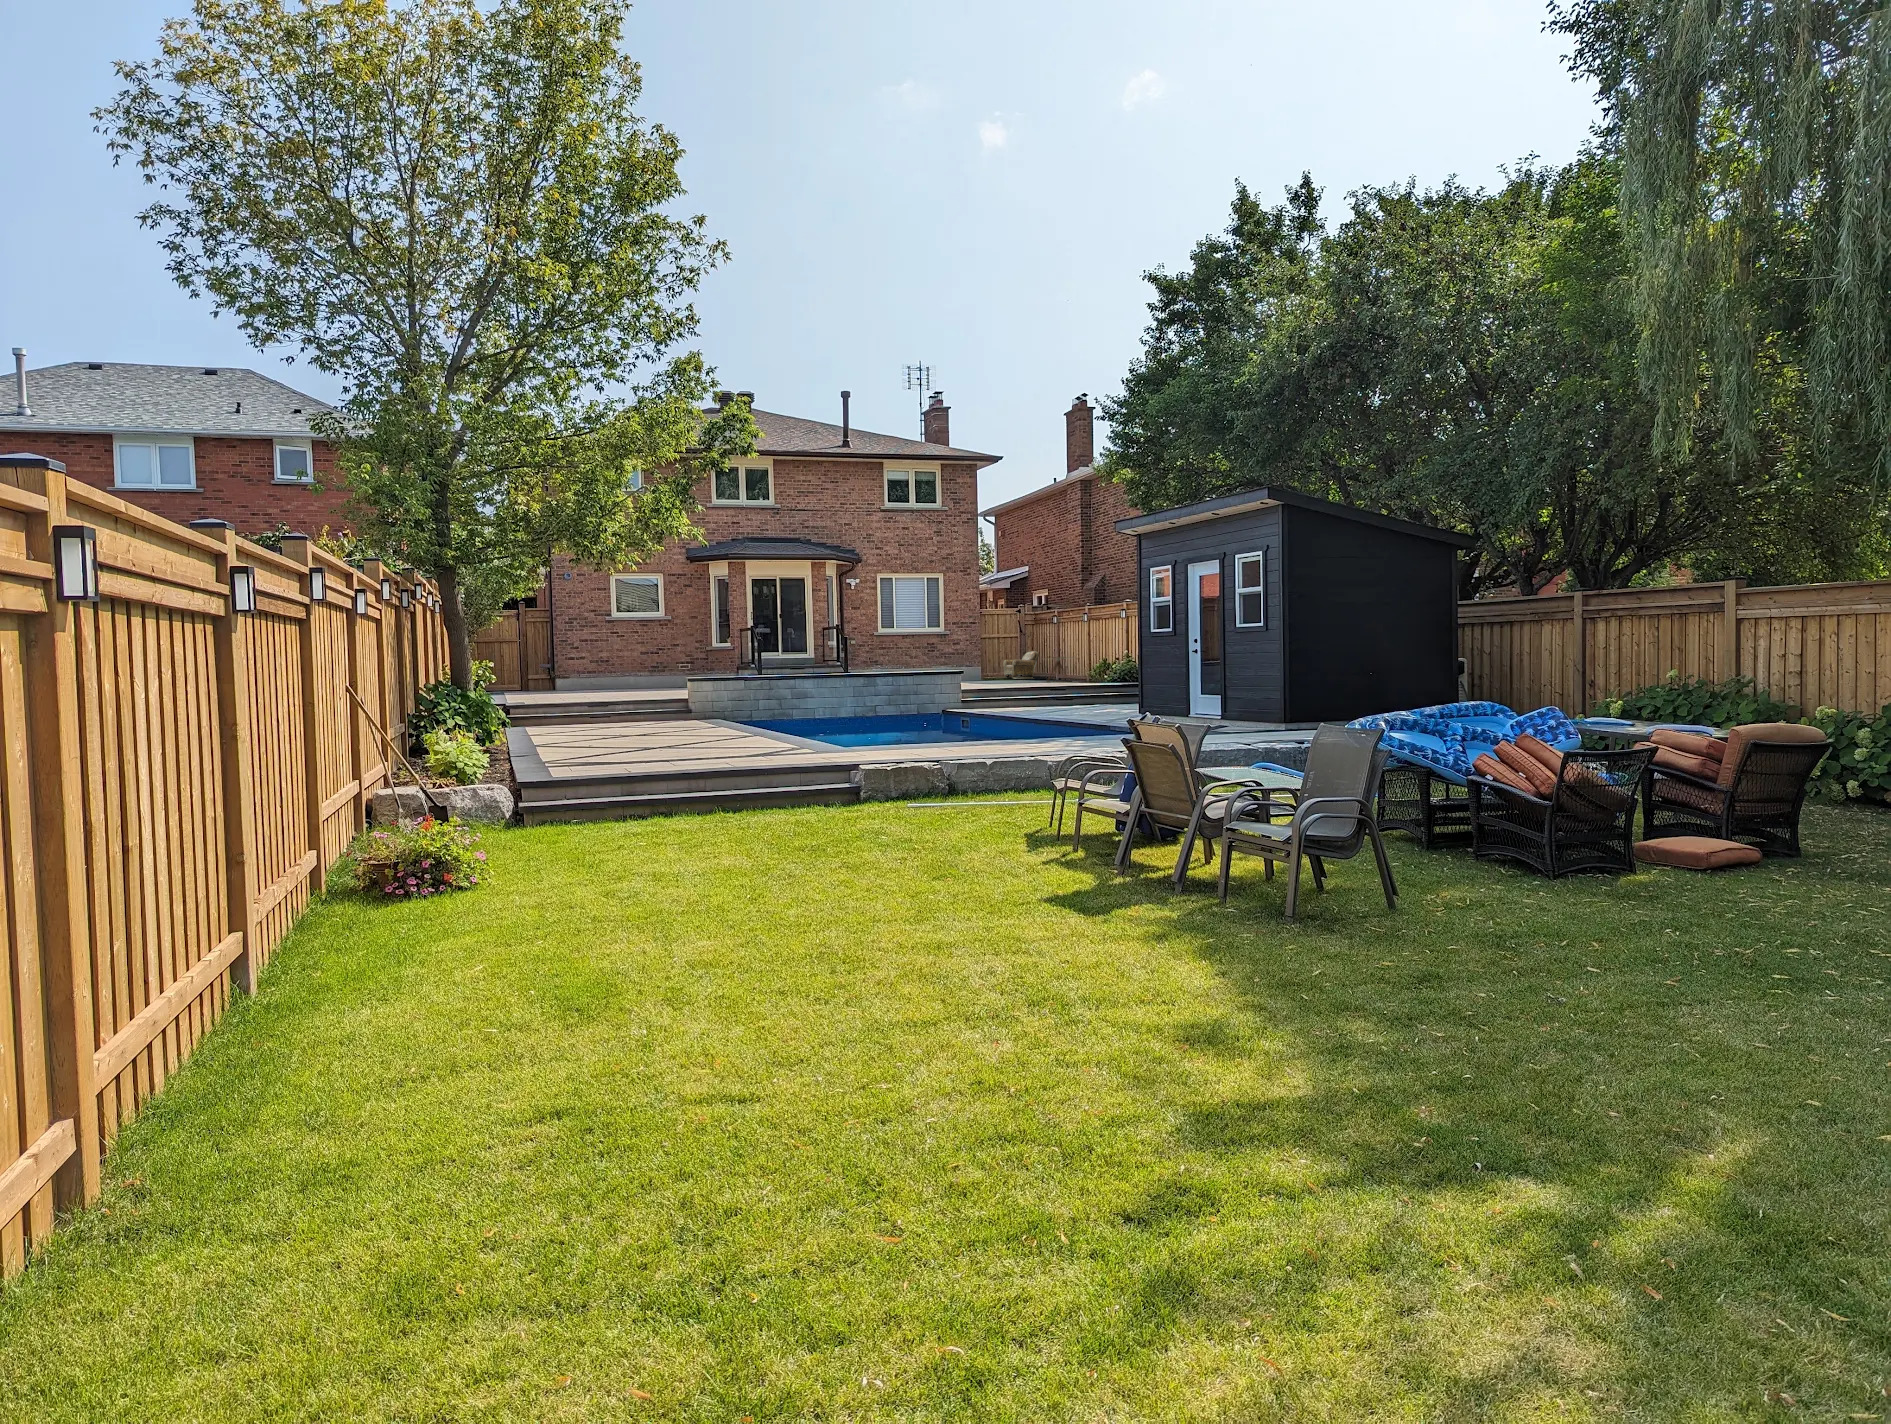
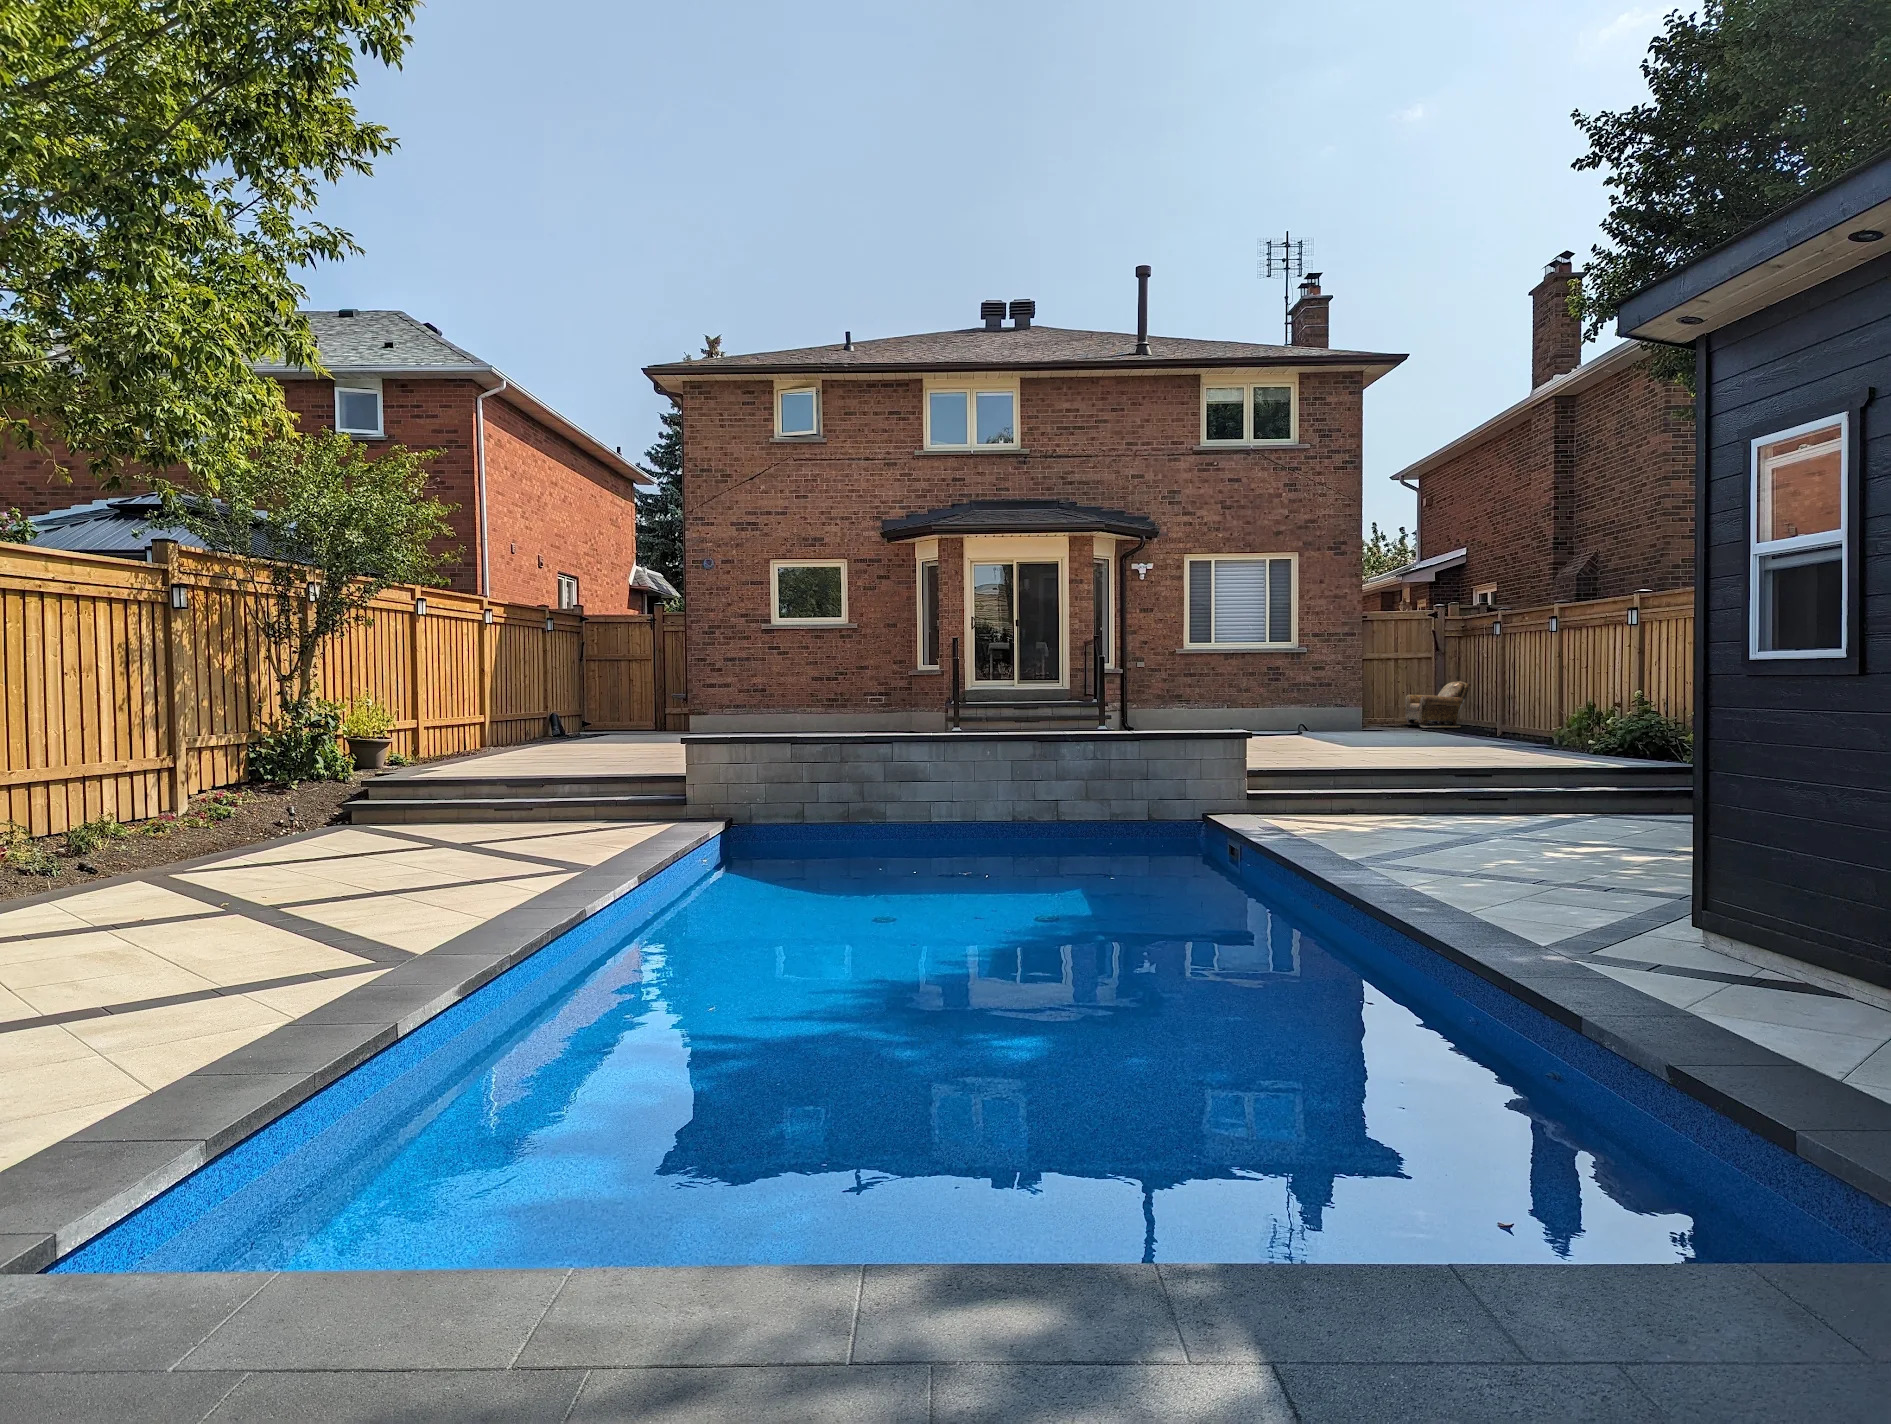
round table: present [1050,658,1066,677] -> none [1469,697,1537,740]

